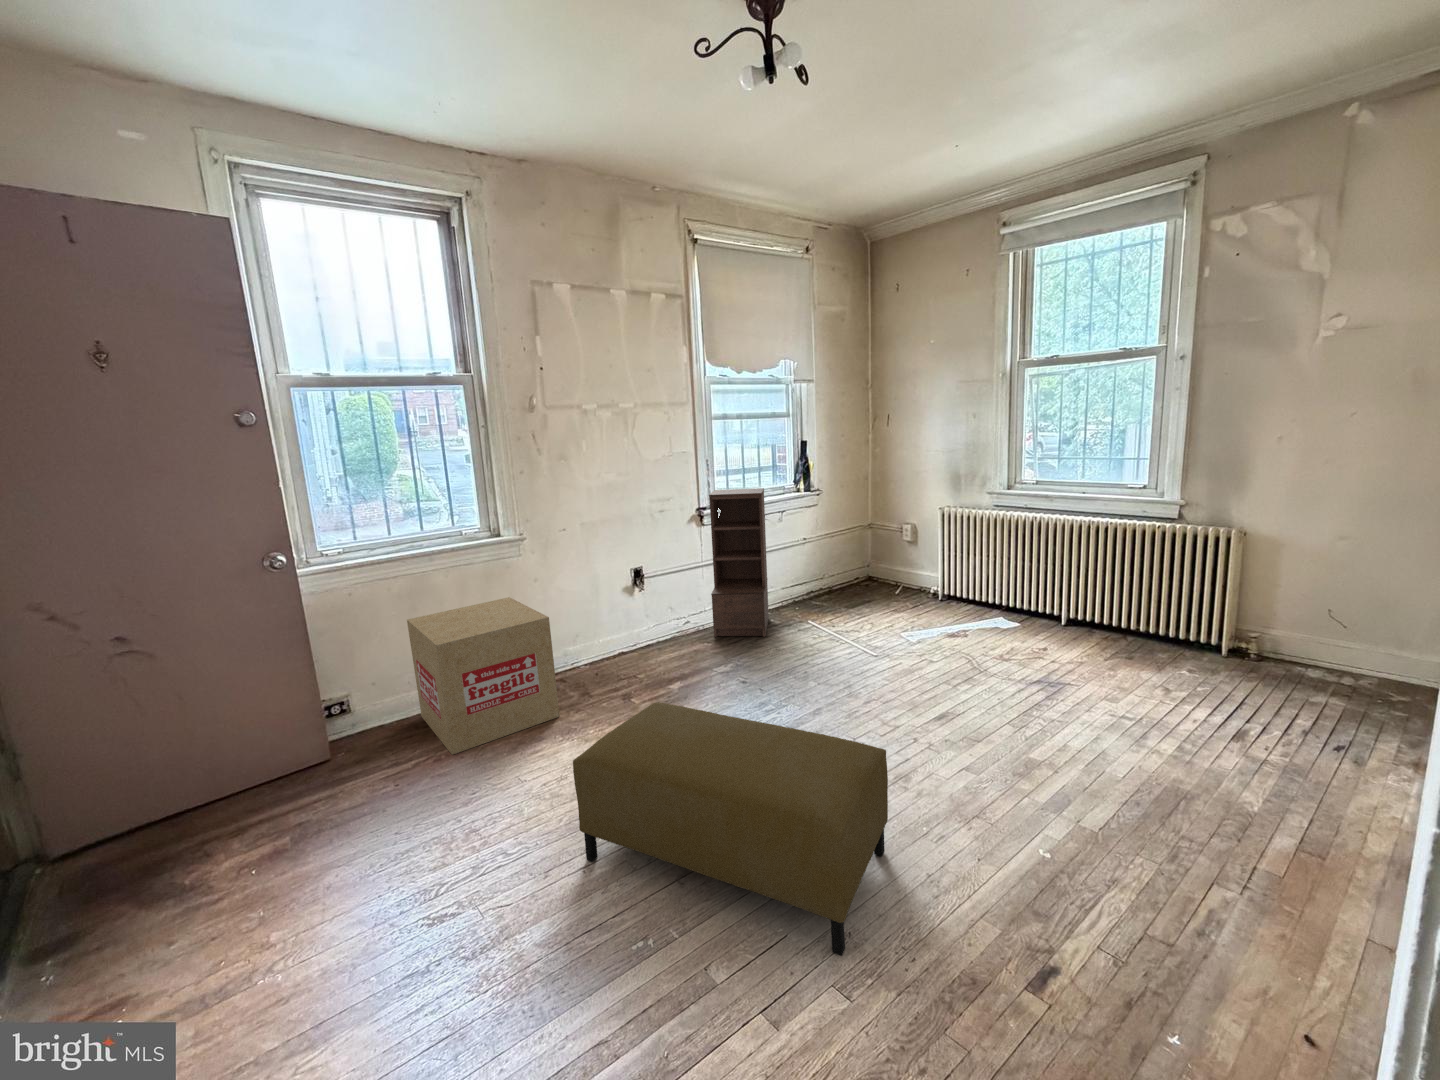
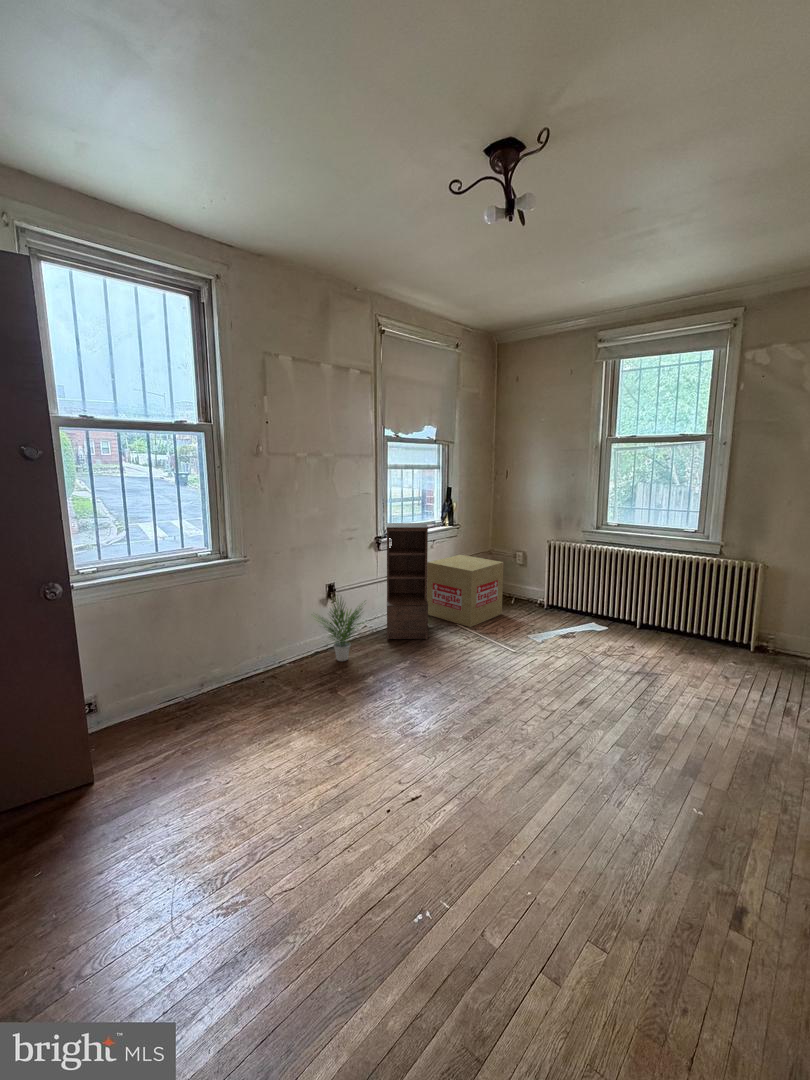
potted plant: none [610,579,678,662] -> present [315,598,362,661]
cardboard box: present [407,597,560,755] -> present [427,555,504,627]
ottoman: present [573,702,888,956] -> none [344,702,594,910]

